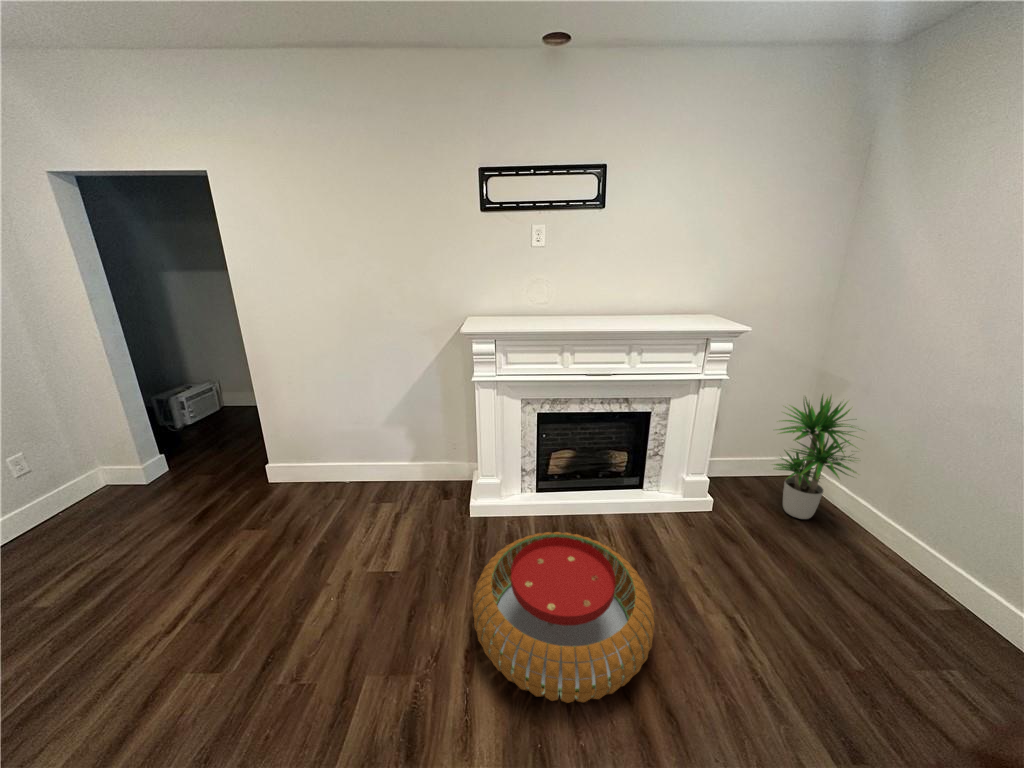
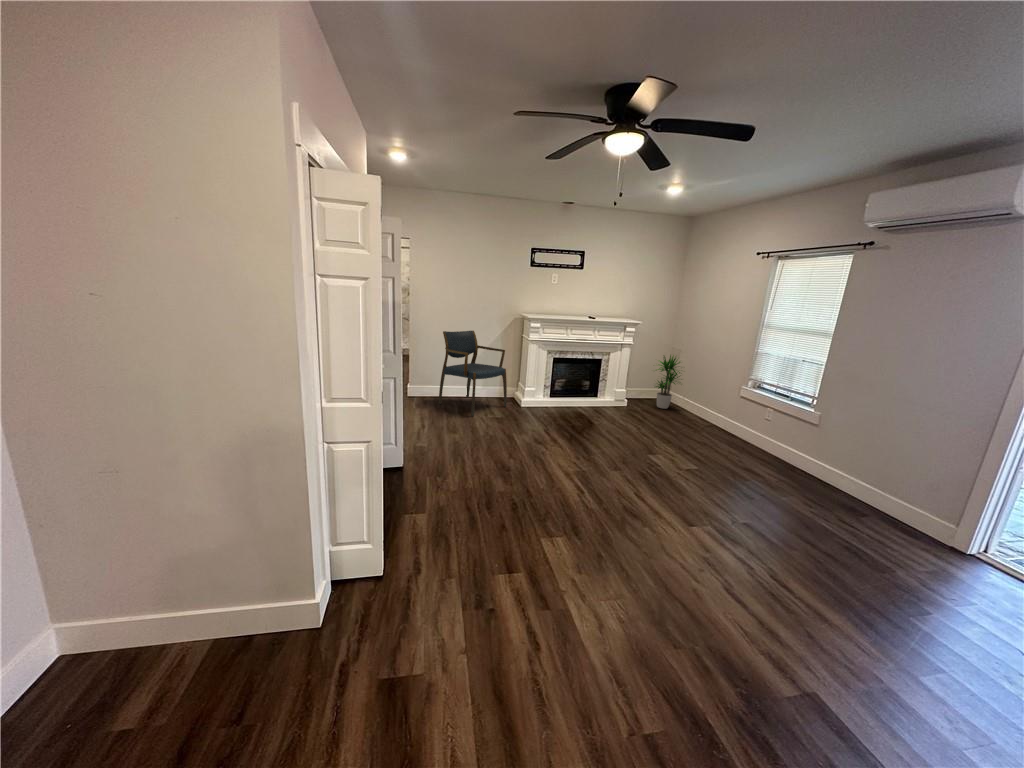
armchair: none [279,360,437,571] -> present [439,331,507,416]
pouf: present [473,532,655,703] -> none [542,398,611,436]

